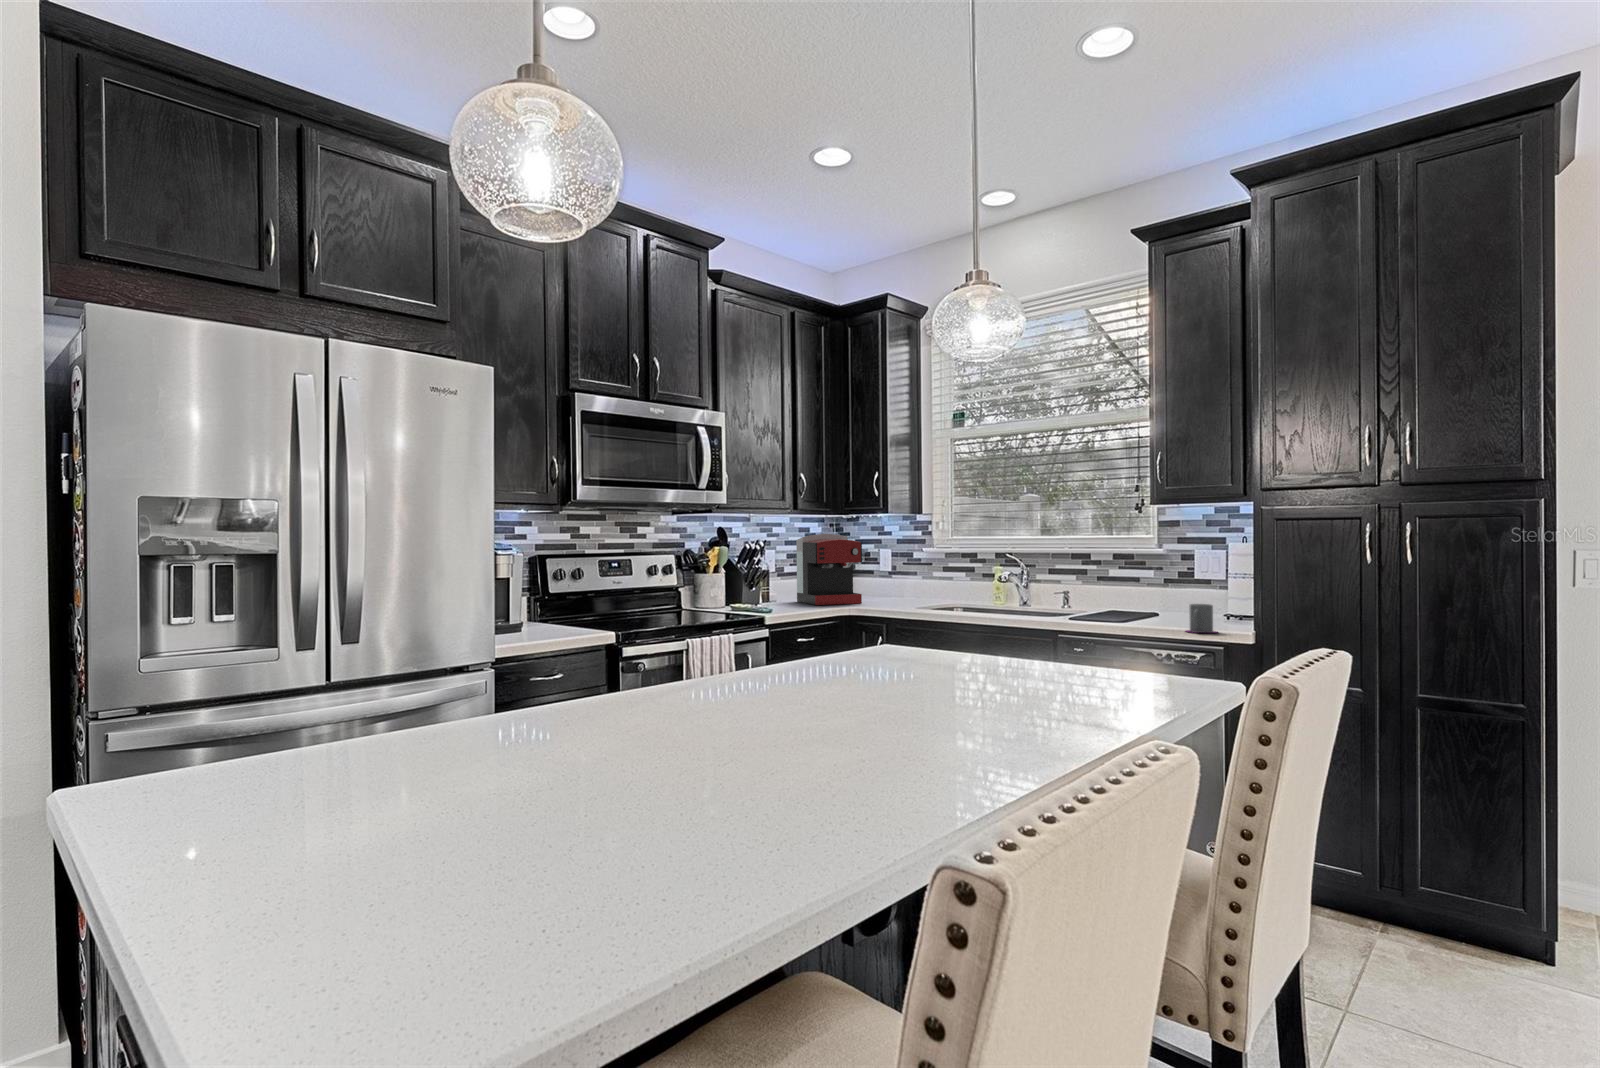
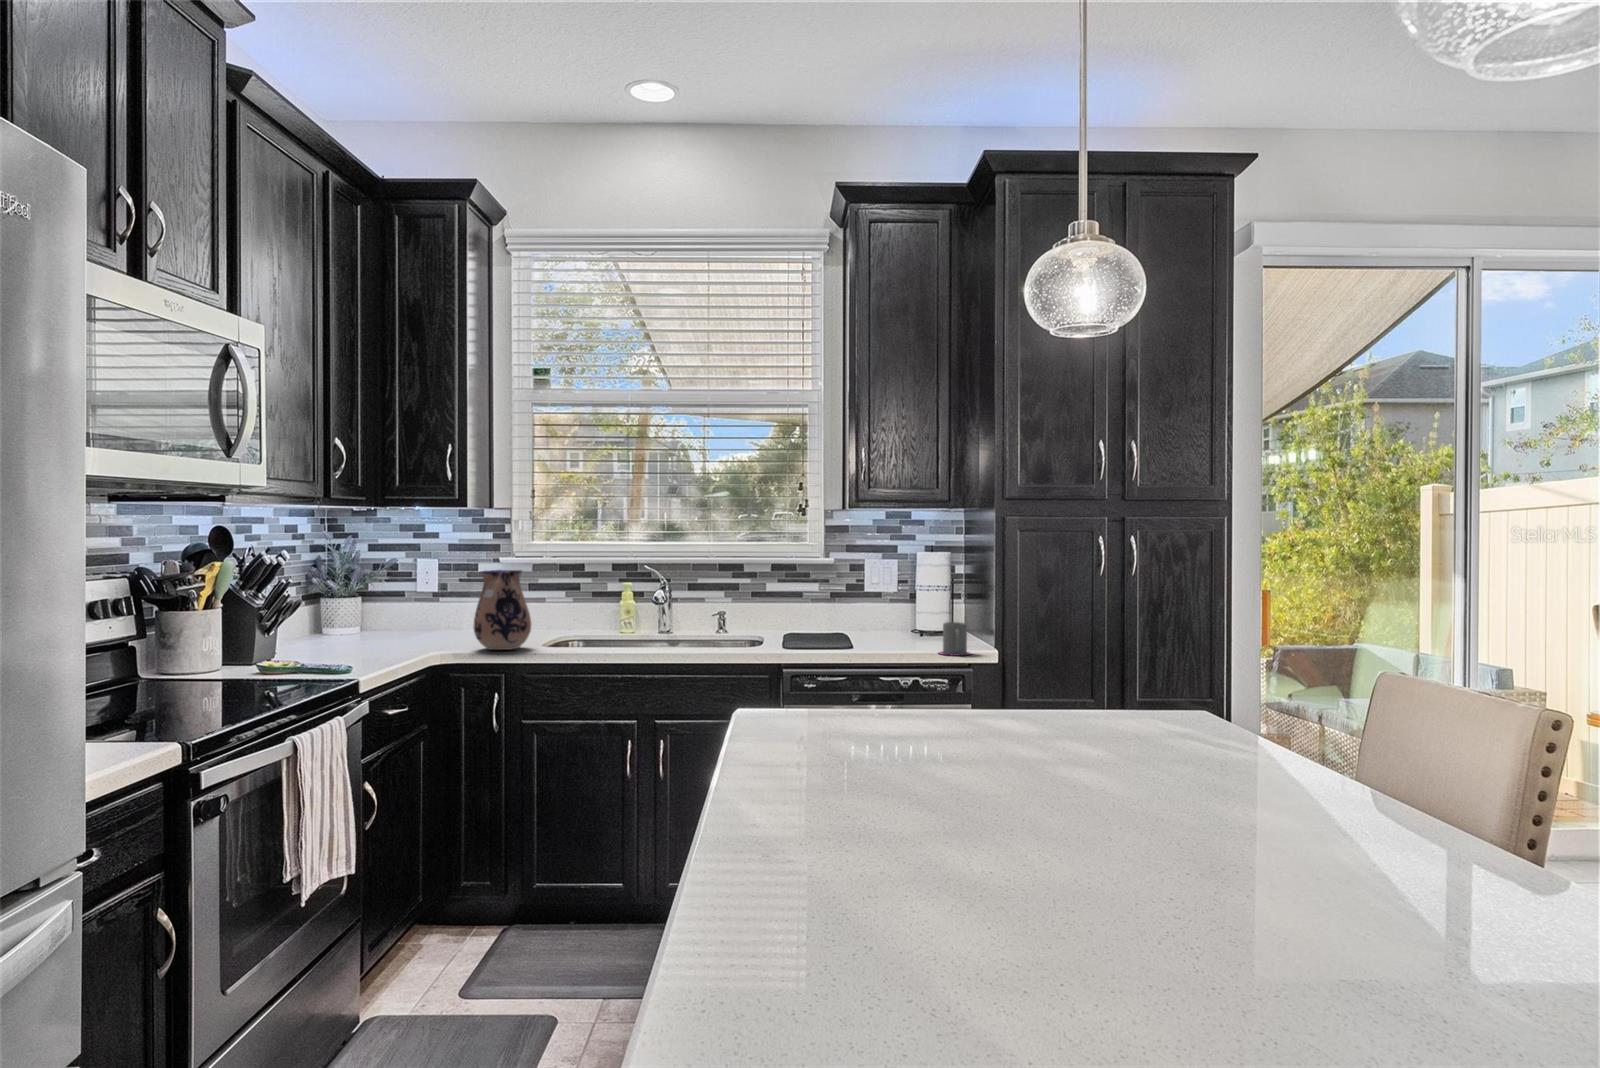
coffee maker: present [796,534,862,605] -> none [317,537,440,652]
ceramic pitcher: none [866,555,904,608] -> present [473,570,531,650]

